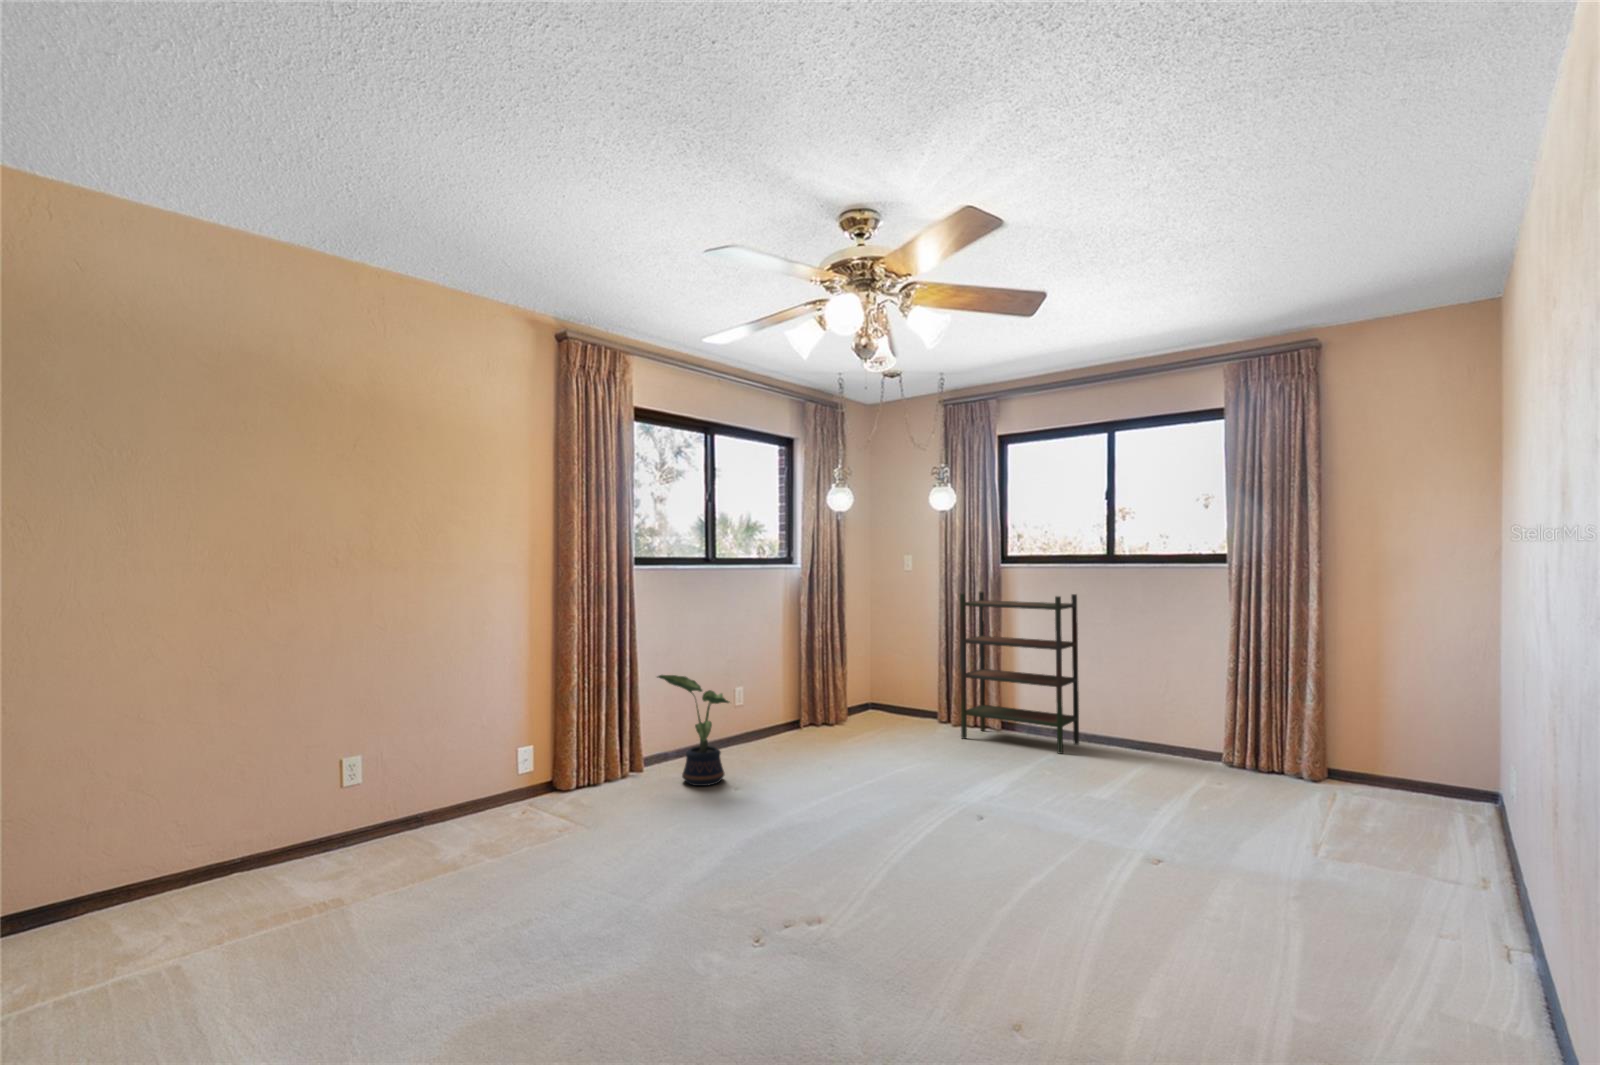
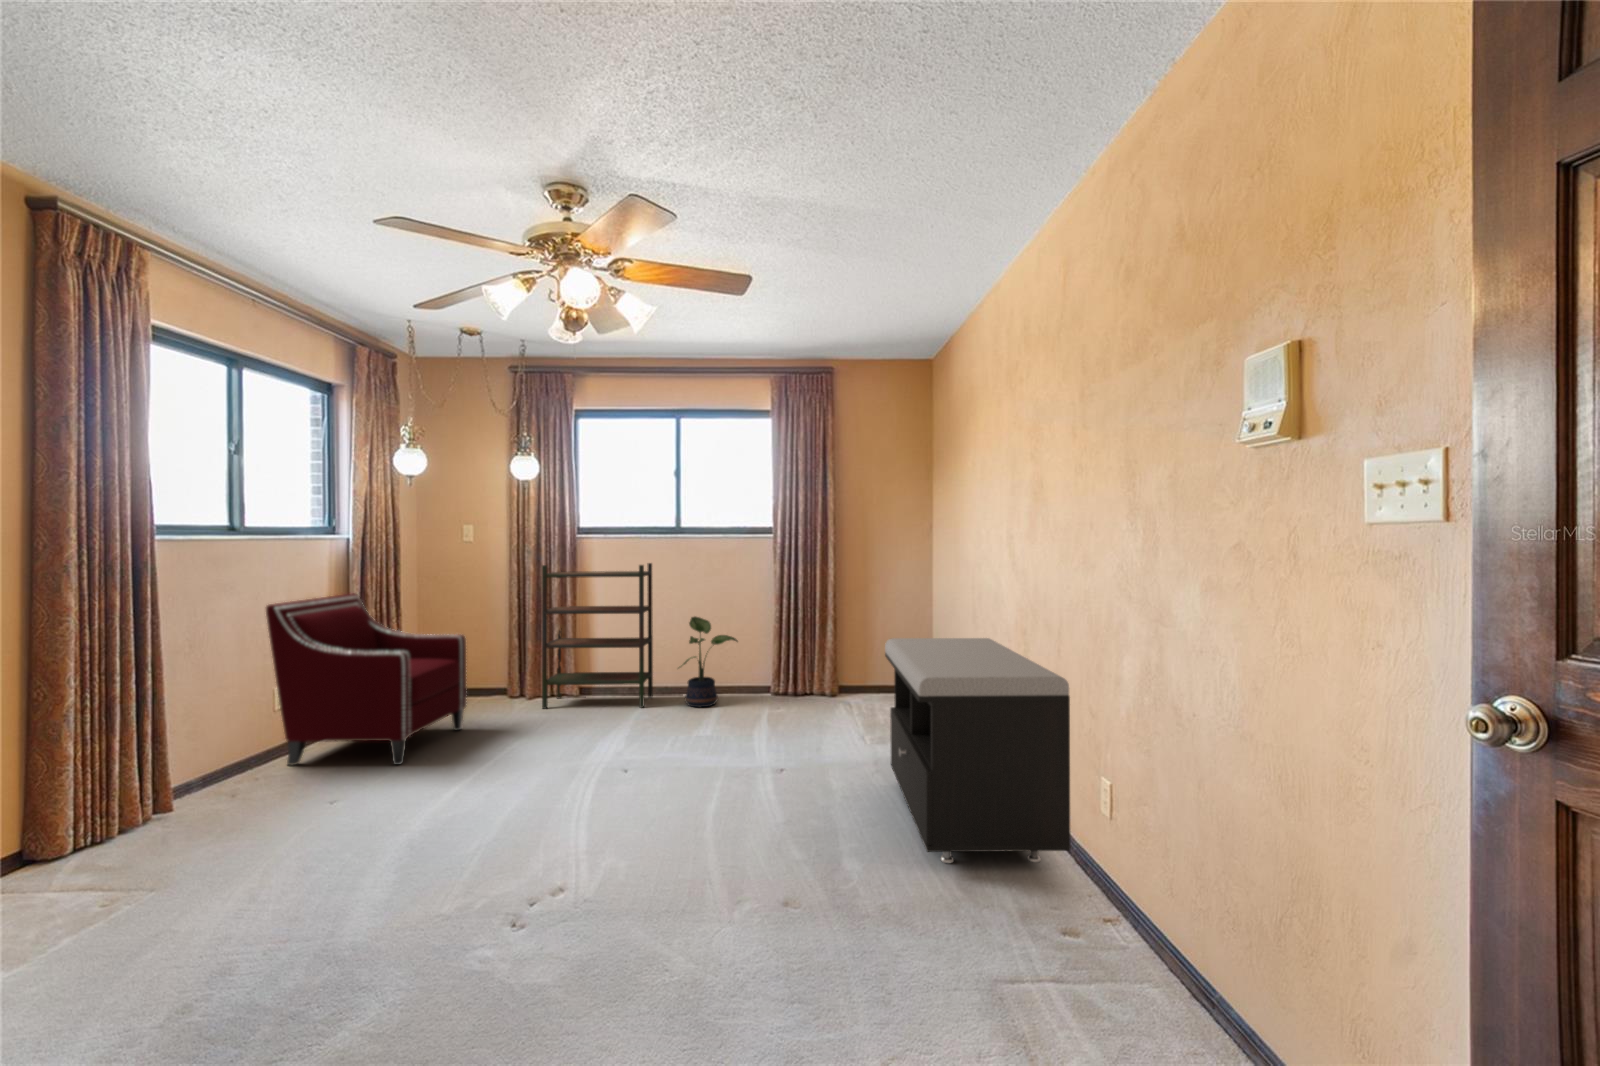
armchair: none [740,613,888,765] -> present [266,593,467,765]
potted plant: present [657,675,730,786] -> present [683,617,738,707]
storage bench: none [1257,707,1500,1032] -> present [885,638,1070,863]

